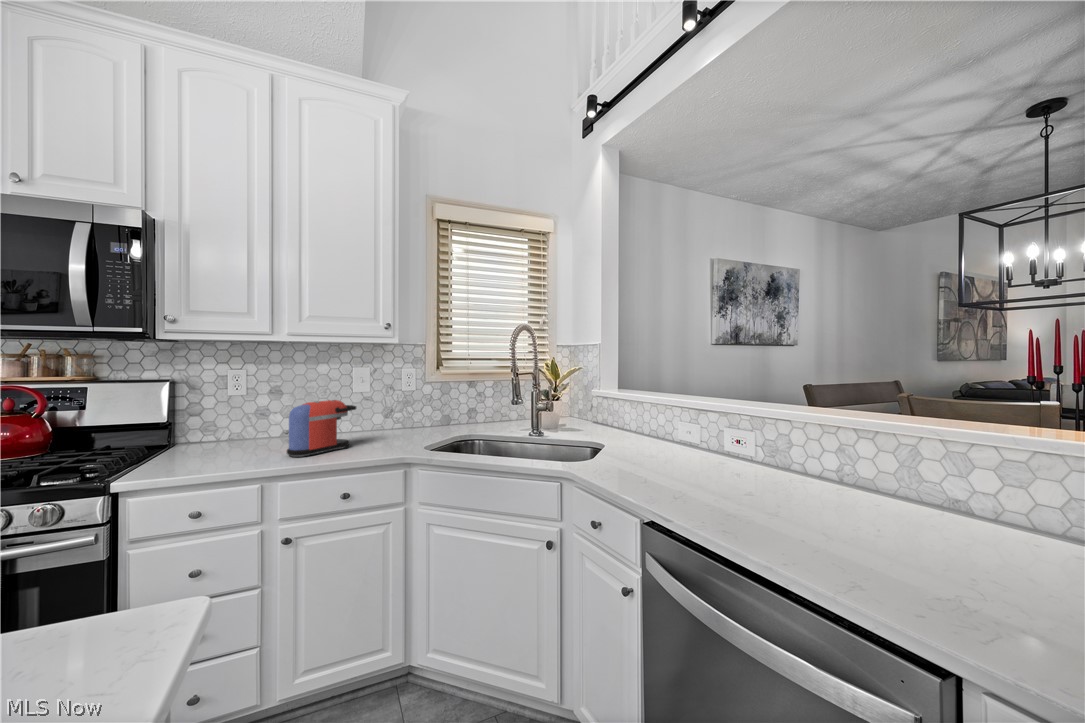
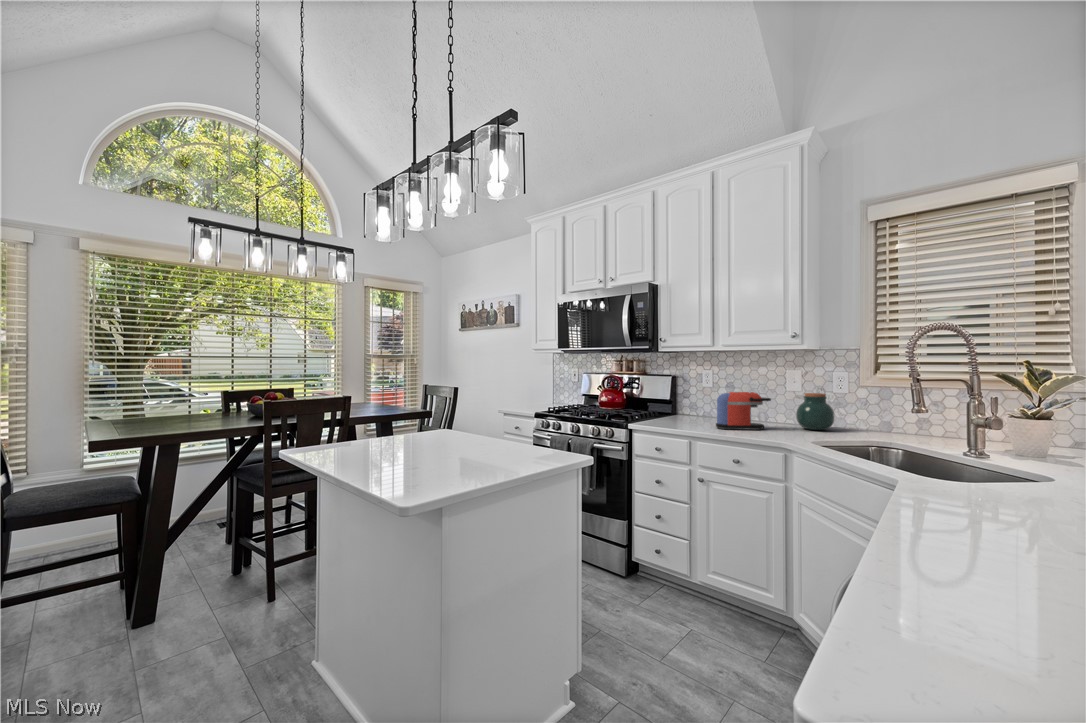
jar: none [375,394,414,436] -> present [796,393,835,430]

